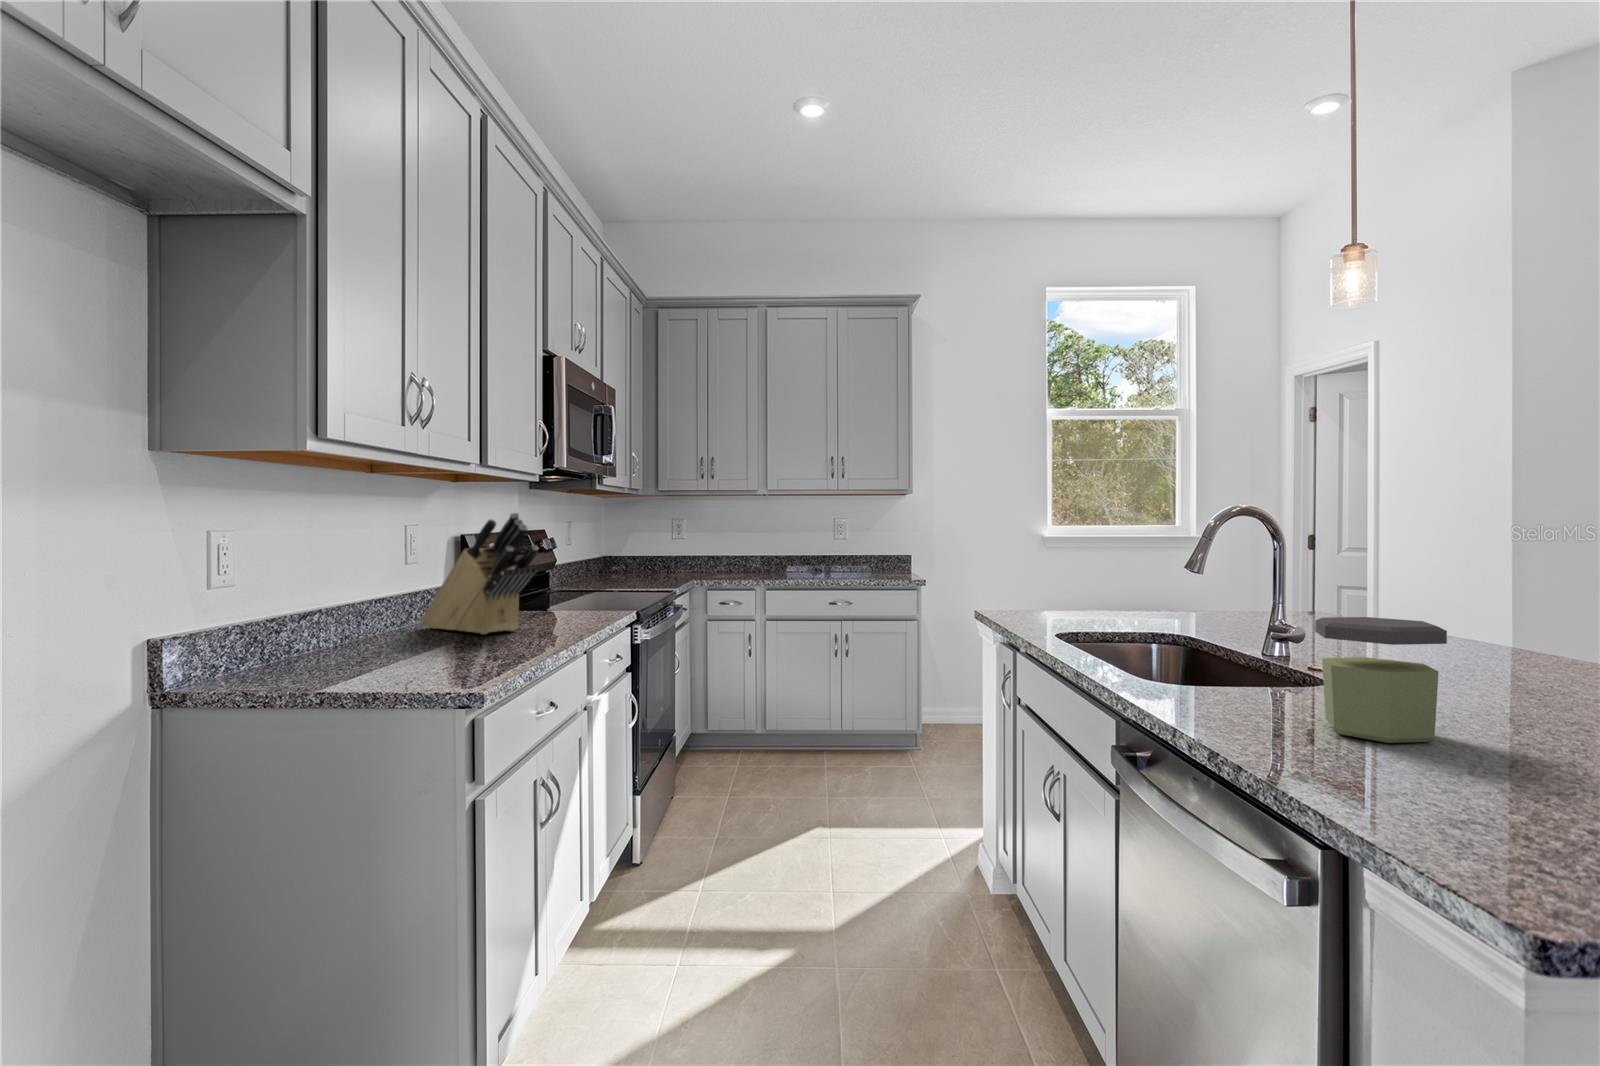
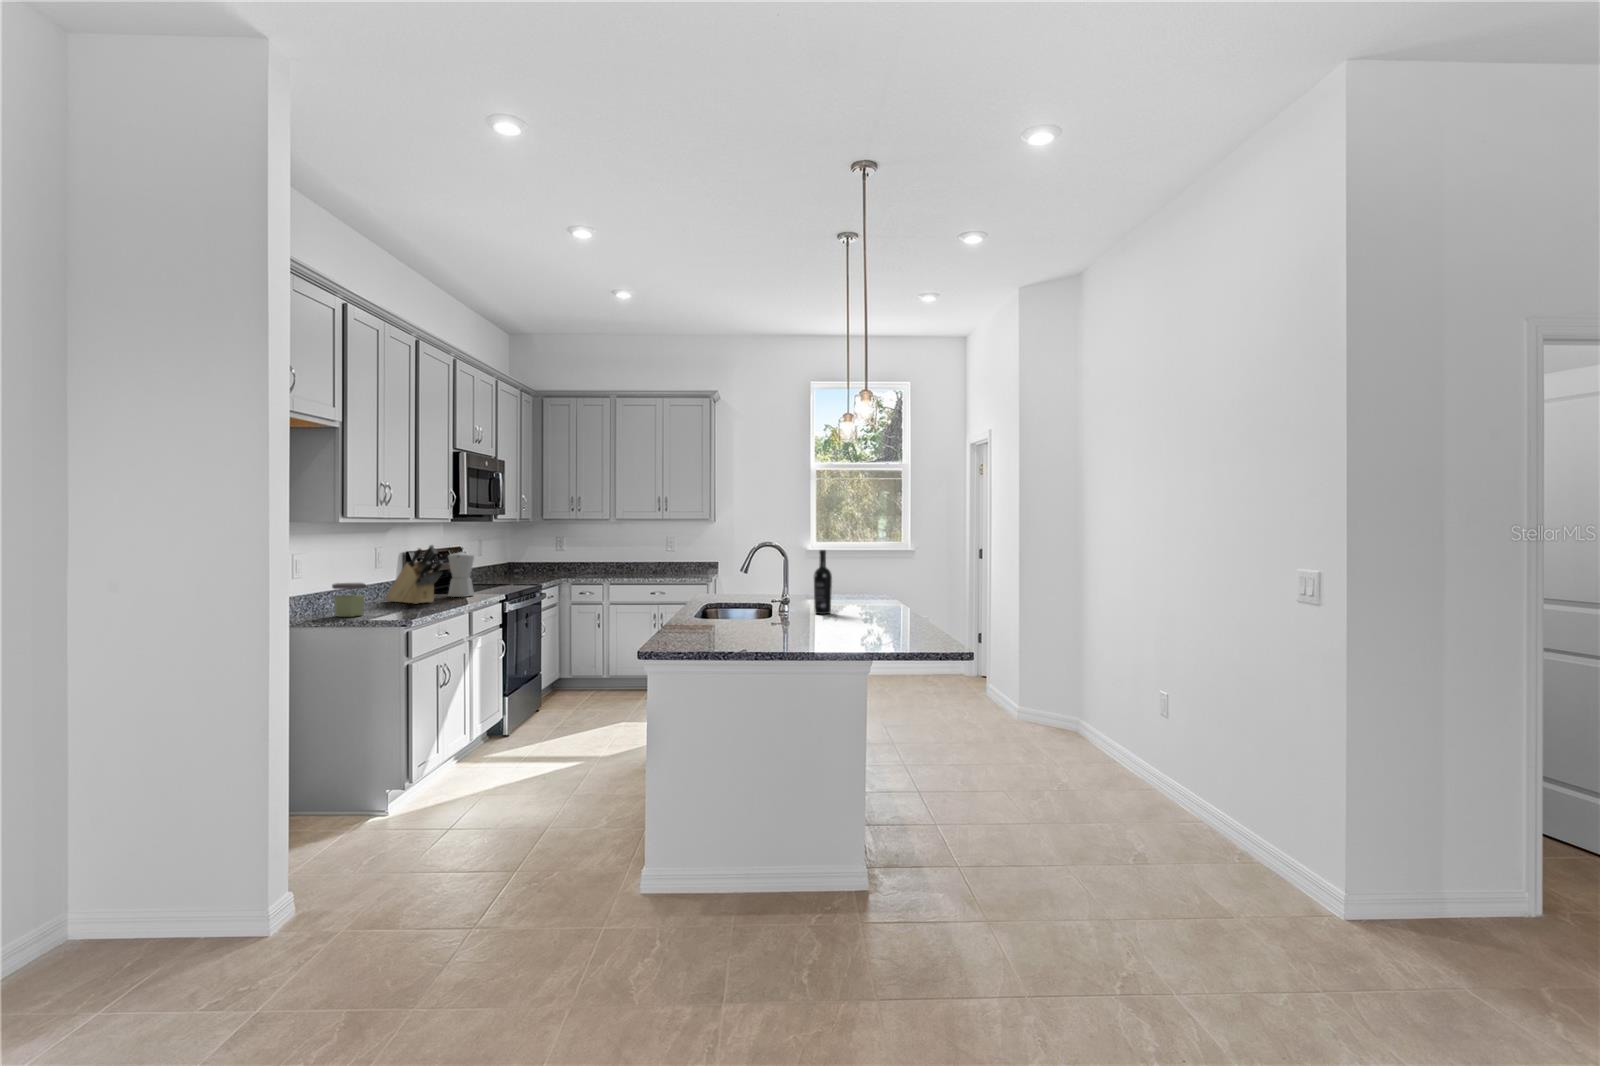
wine bottle: none [1447,510,1506,669] -> present [814,550,832,614]
moka pot: none [539,522,588,616] -> present [448,547,474,597]
jar: present [1315,617,1447,743] -> present [332,583,366,617]

